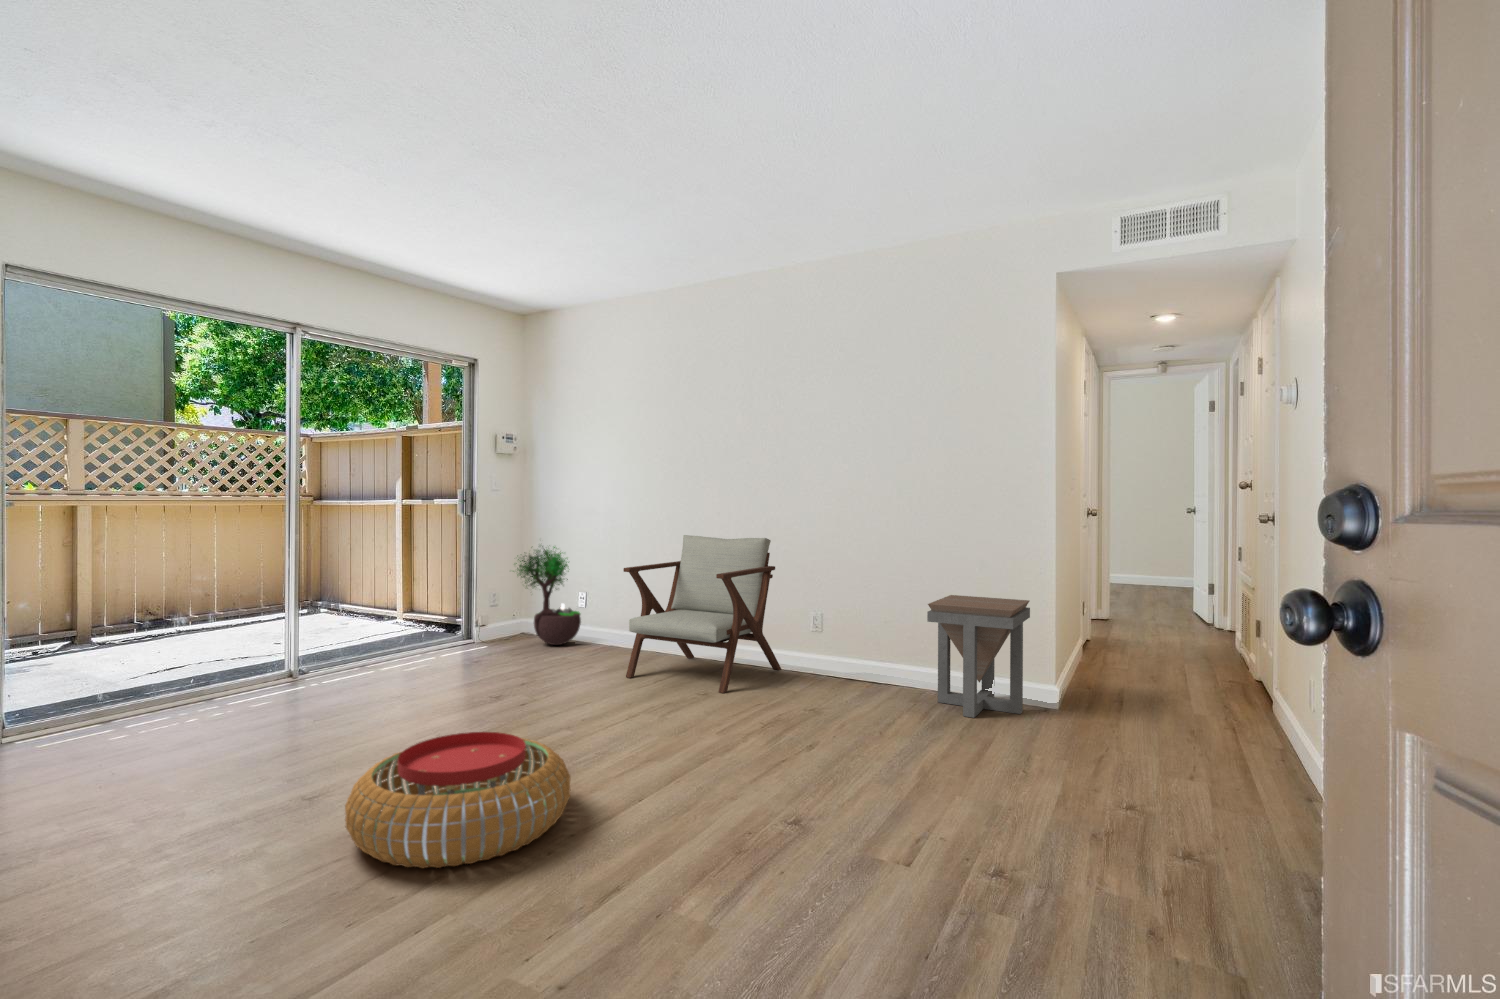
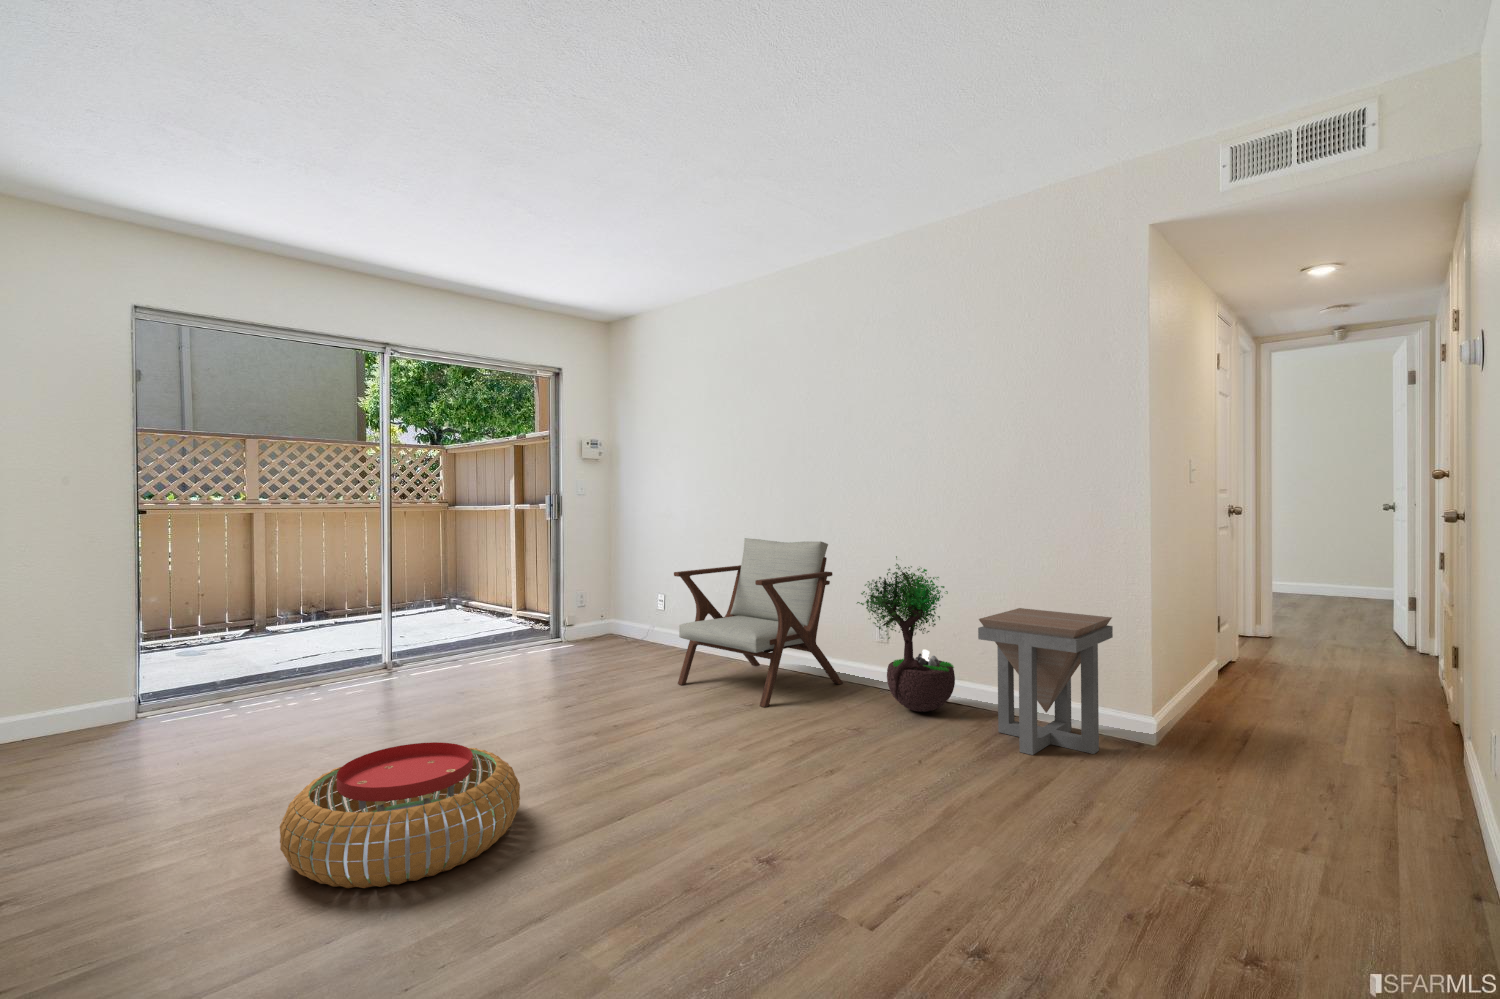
potted tree: present [516,546,581,645] -> present [857,556,955,712]

